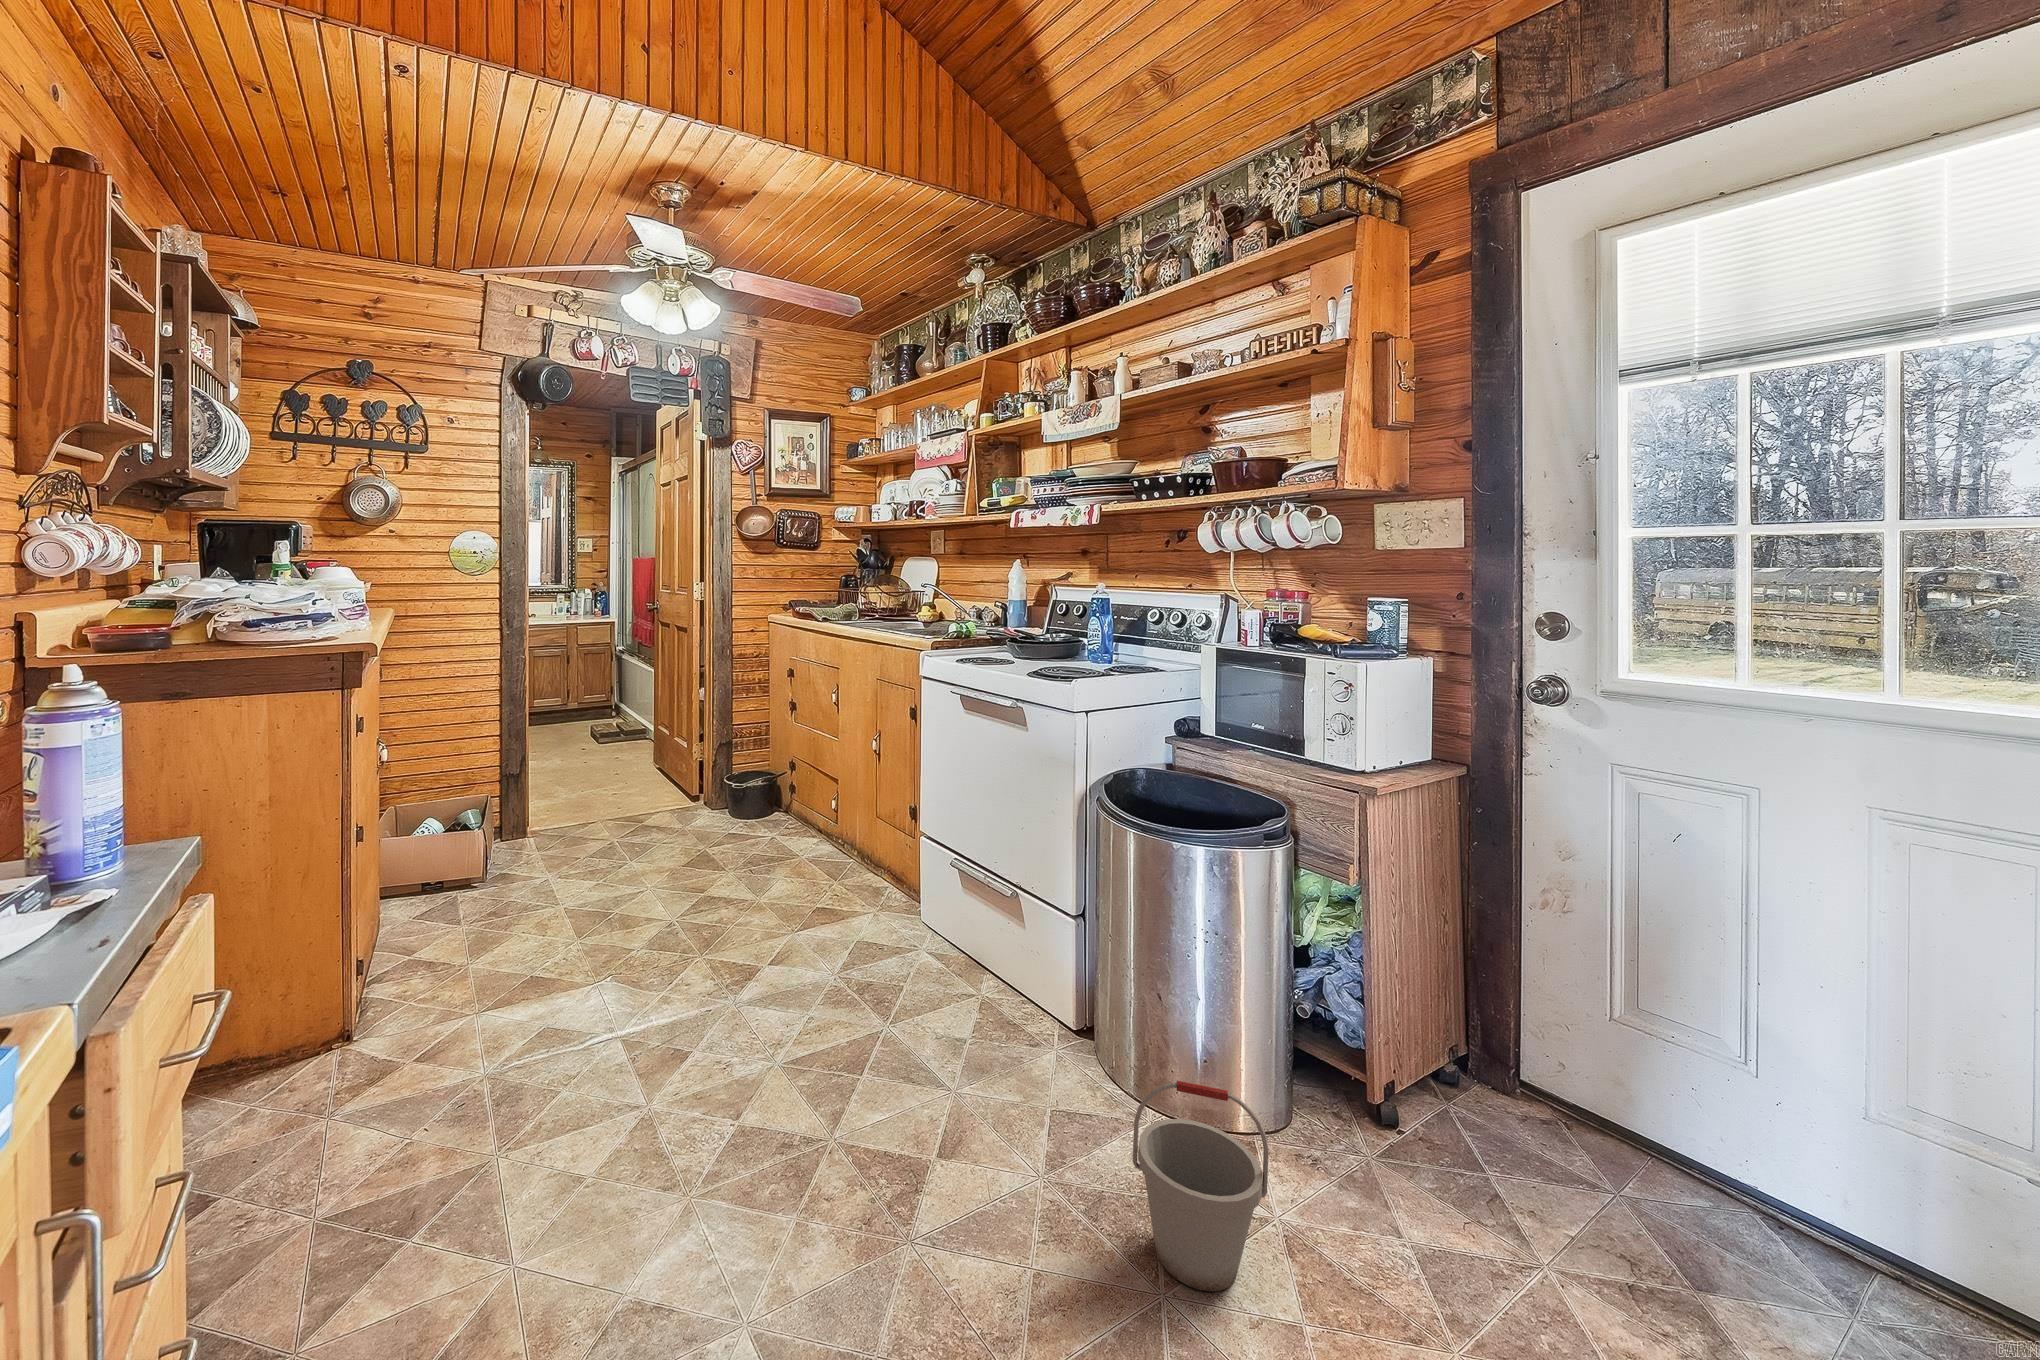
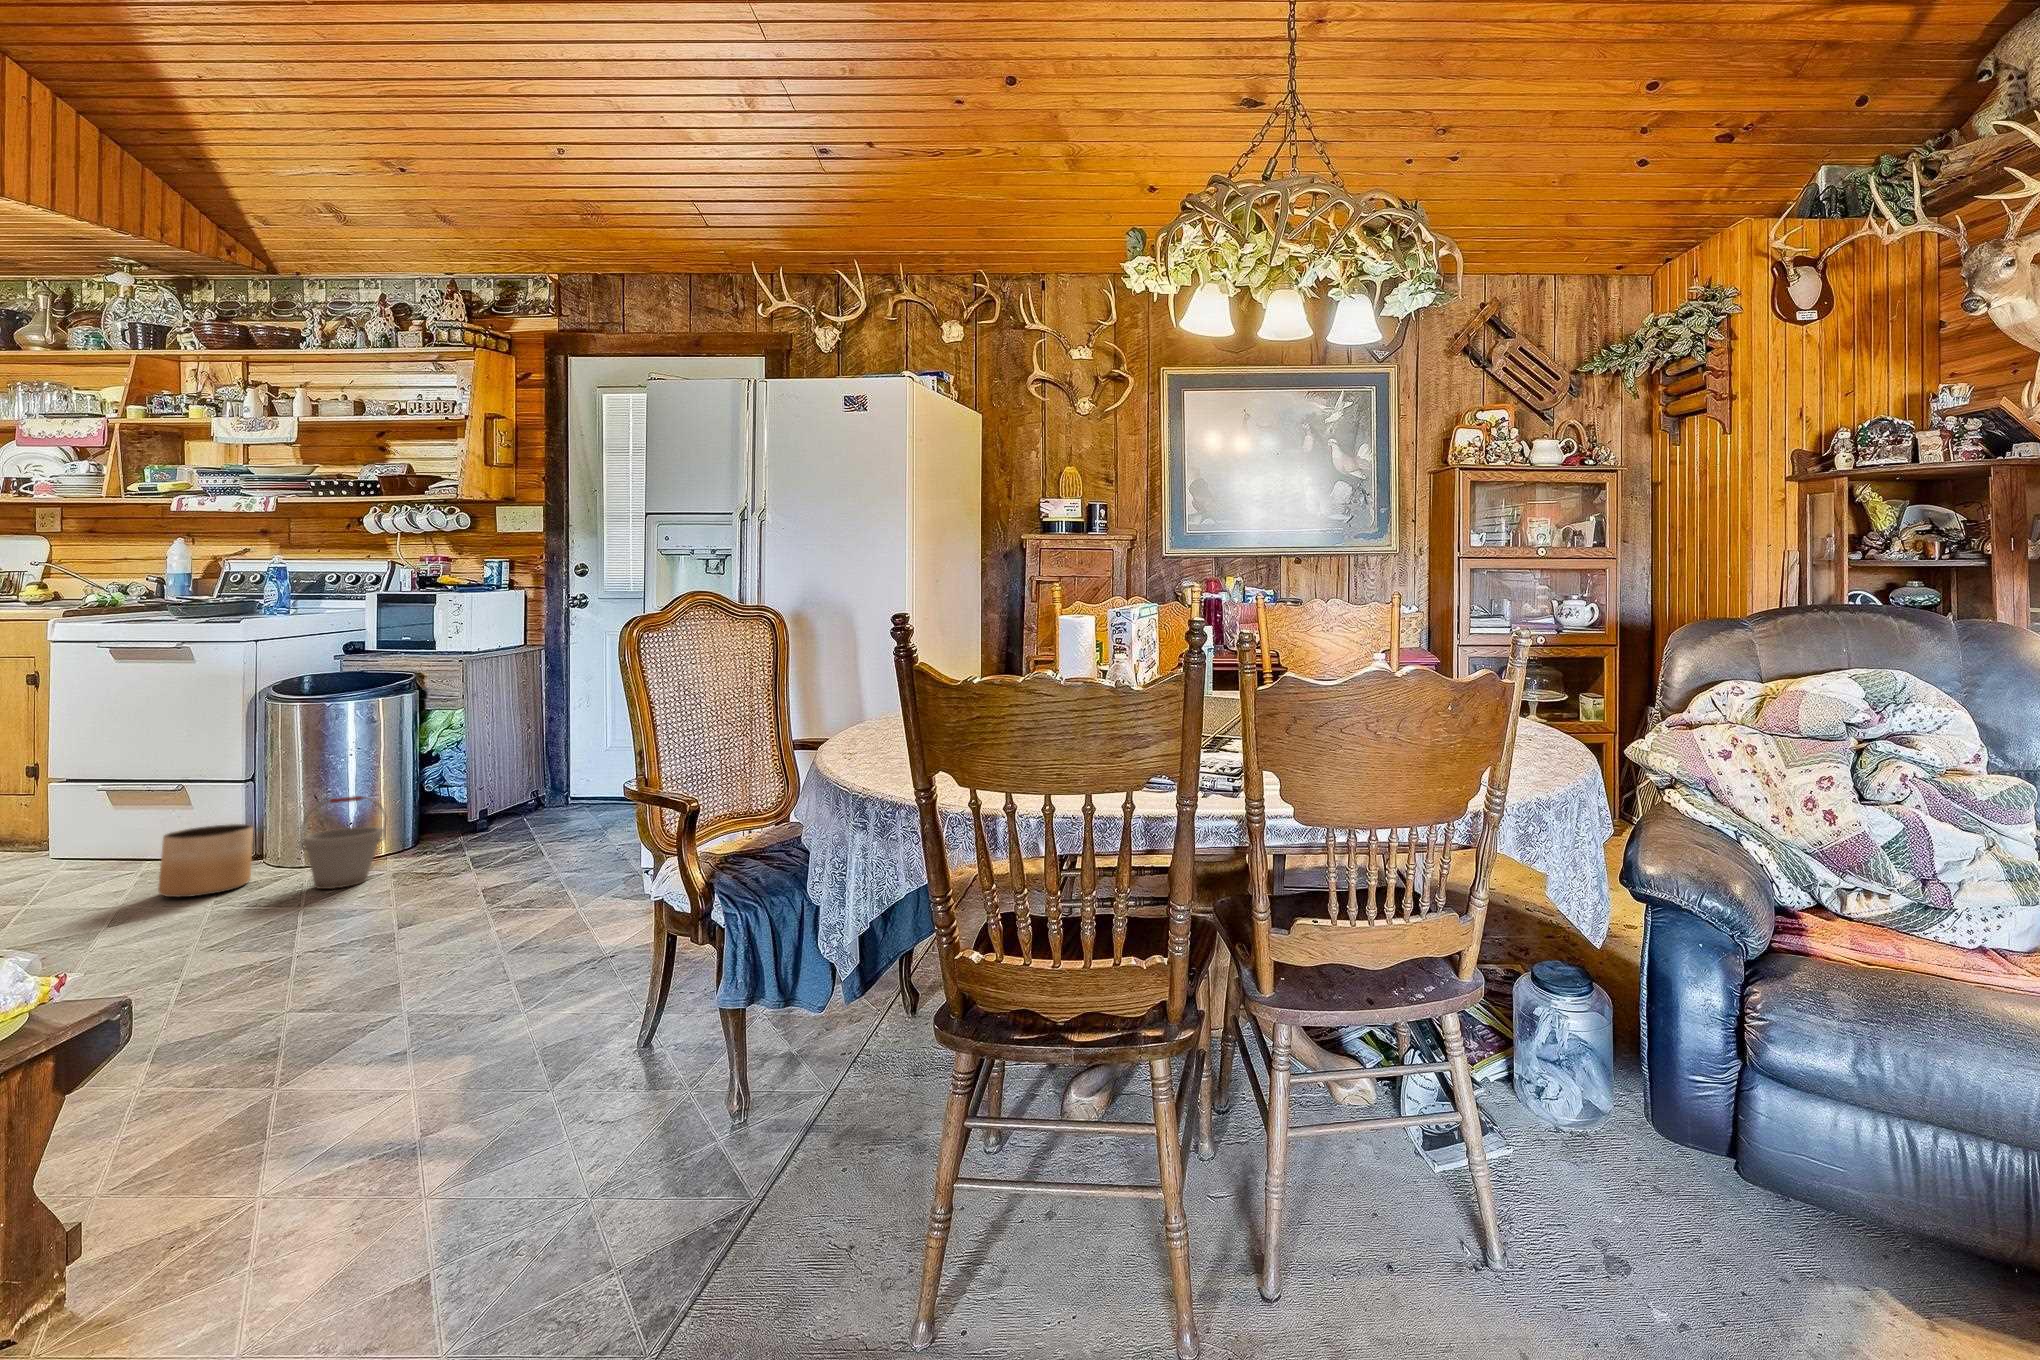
planter: none [966,1012,1072,1163] -> present [158,824,253,897]

